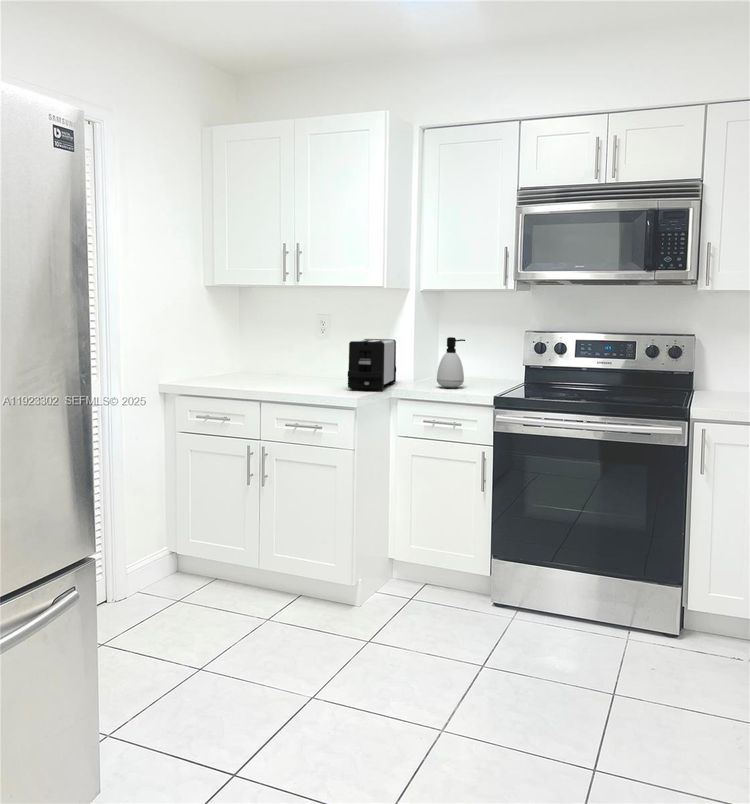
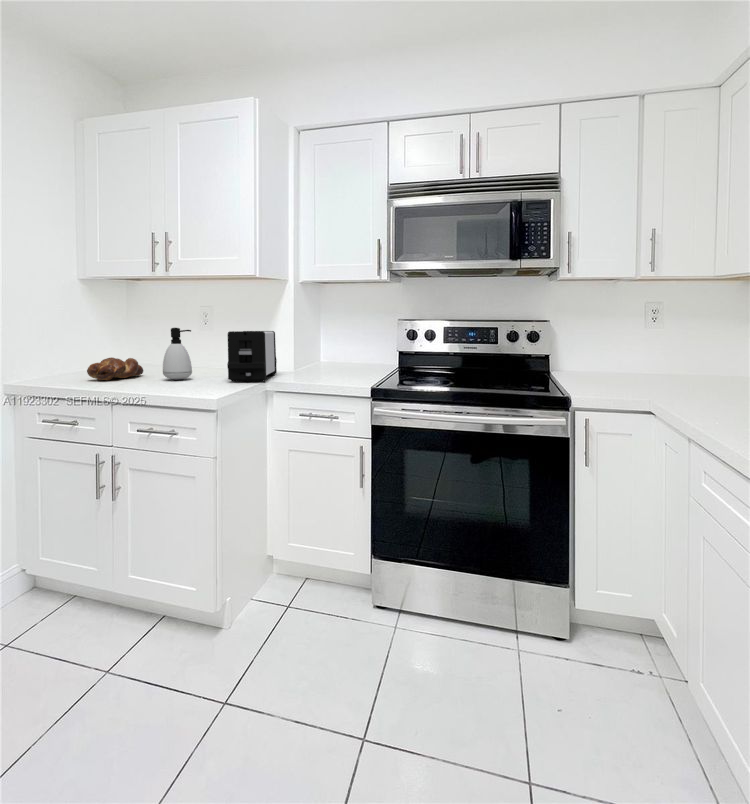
soap dispenser: present [437,337,465,388] -> present [163,328,192,380]
bread loaf: none [221,362,269,384] -> present [87,357,143,380]

